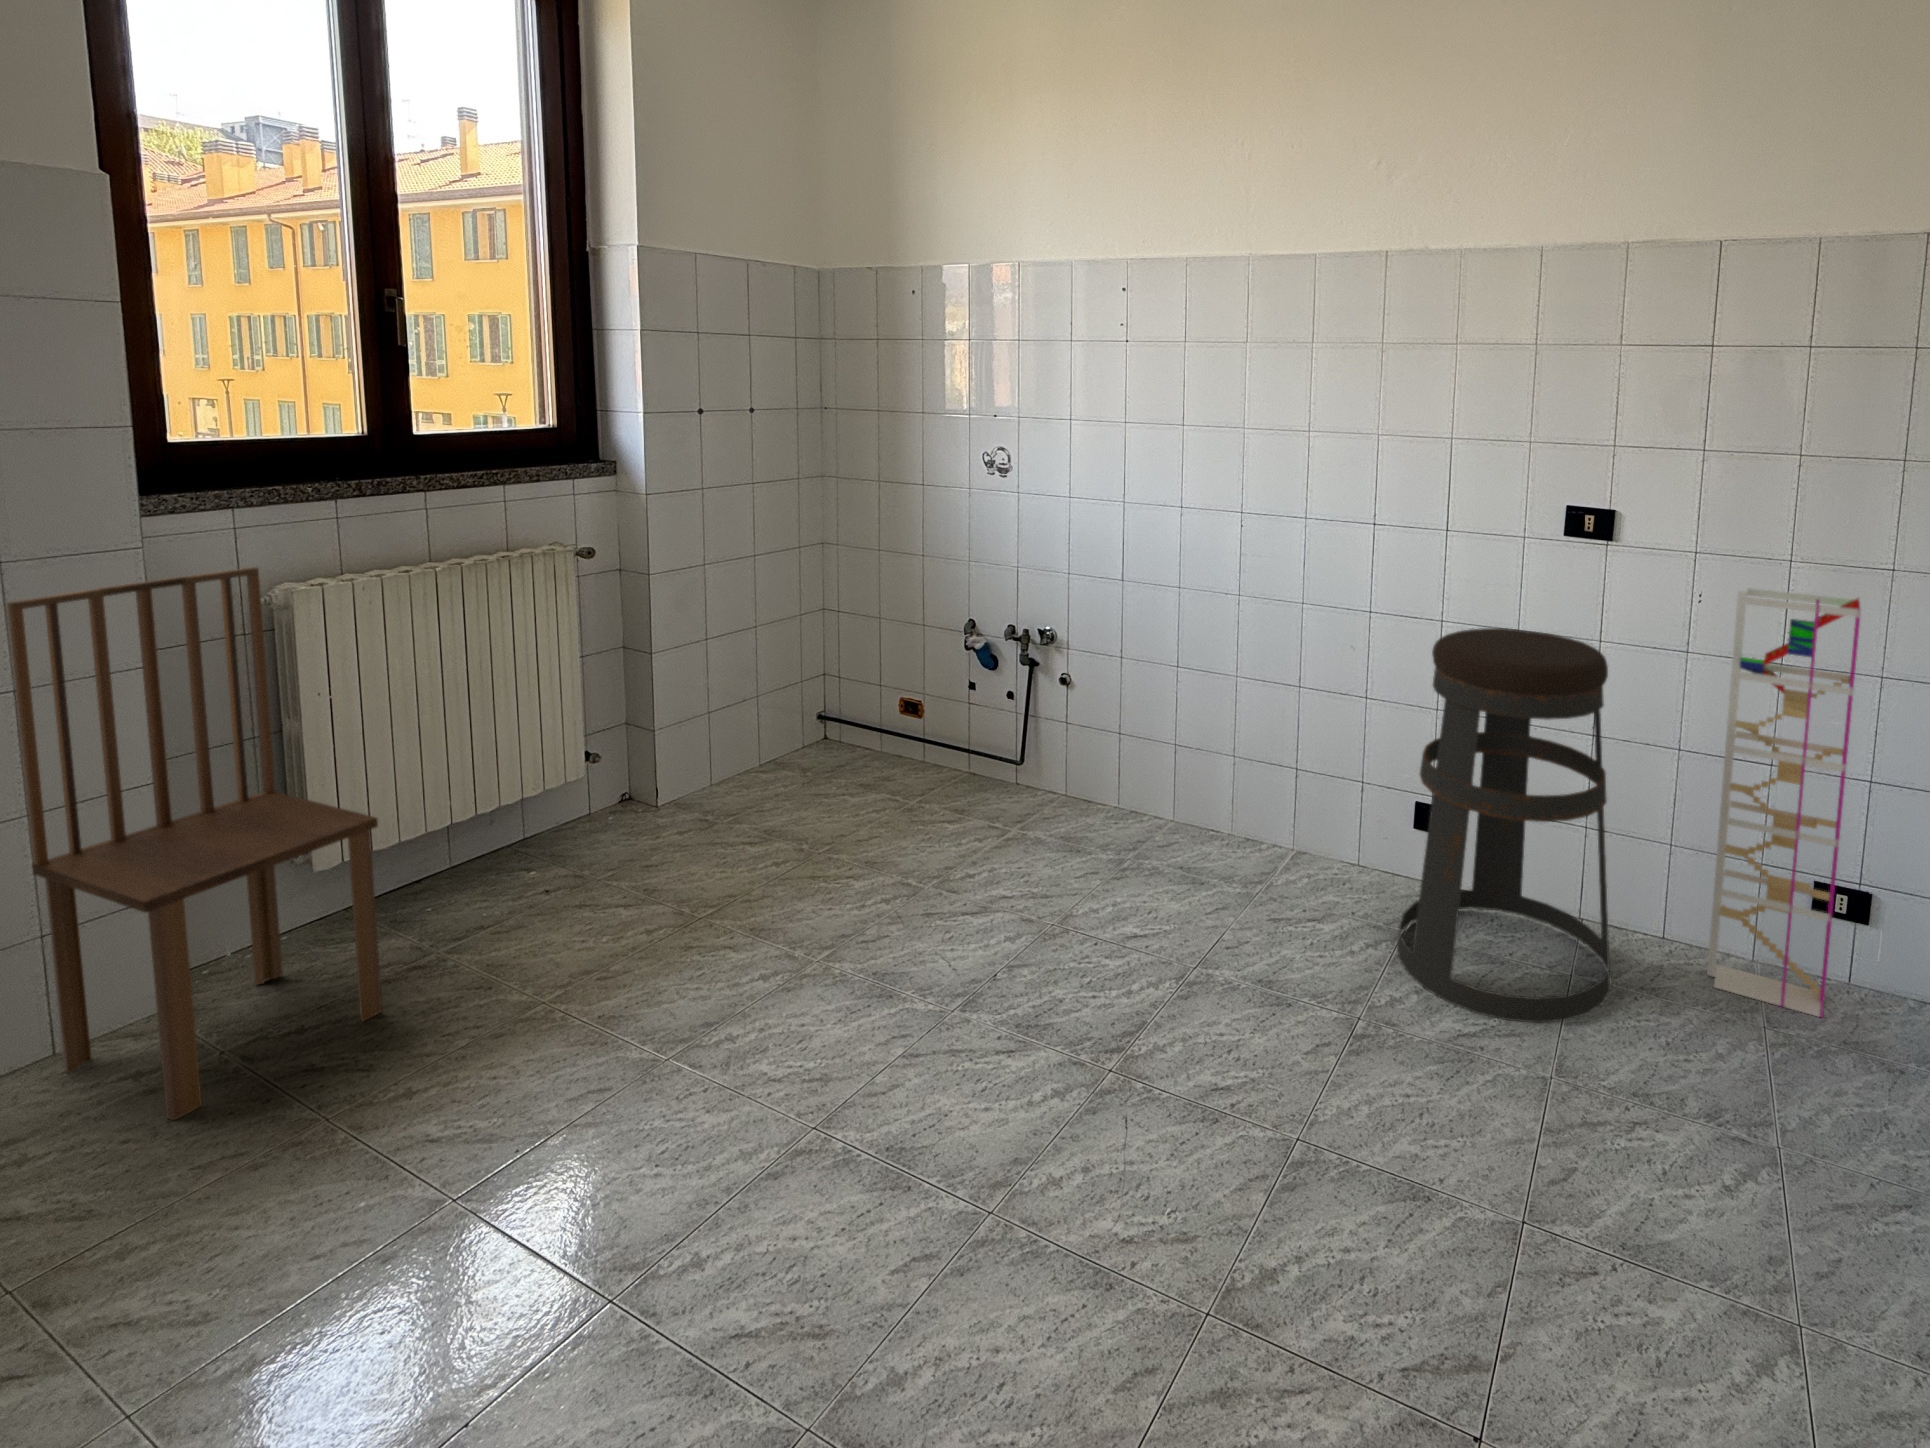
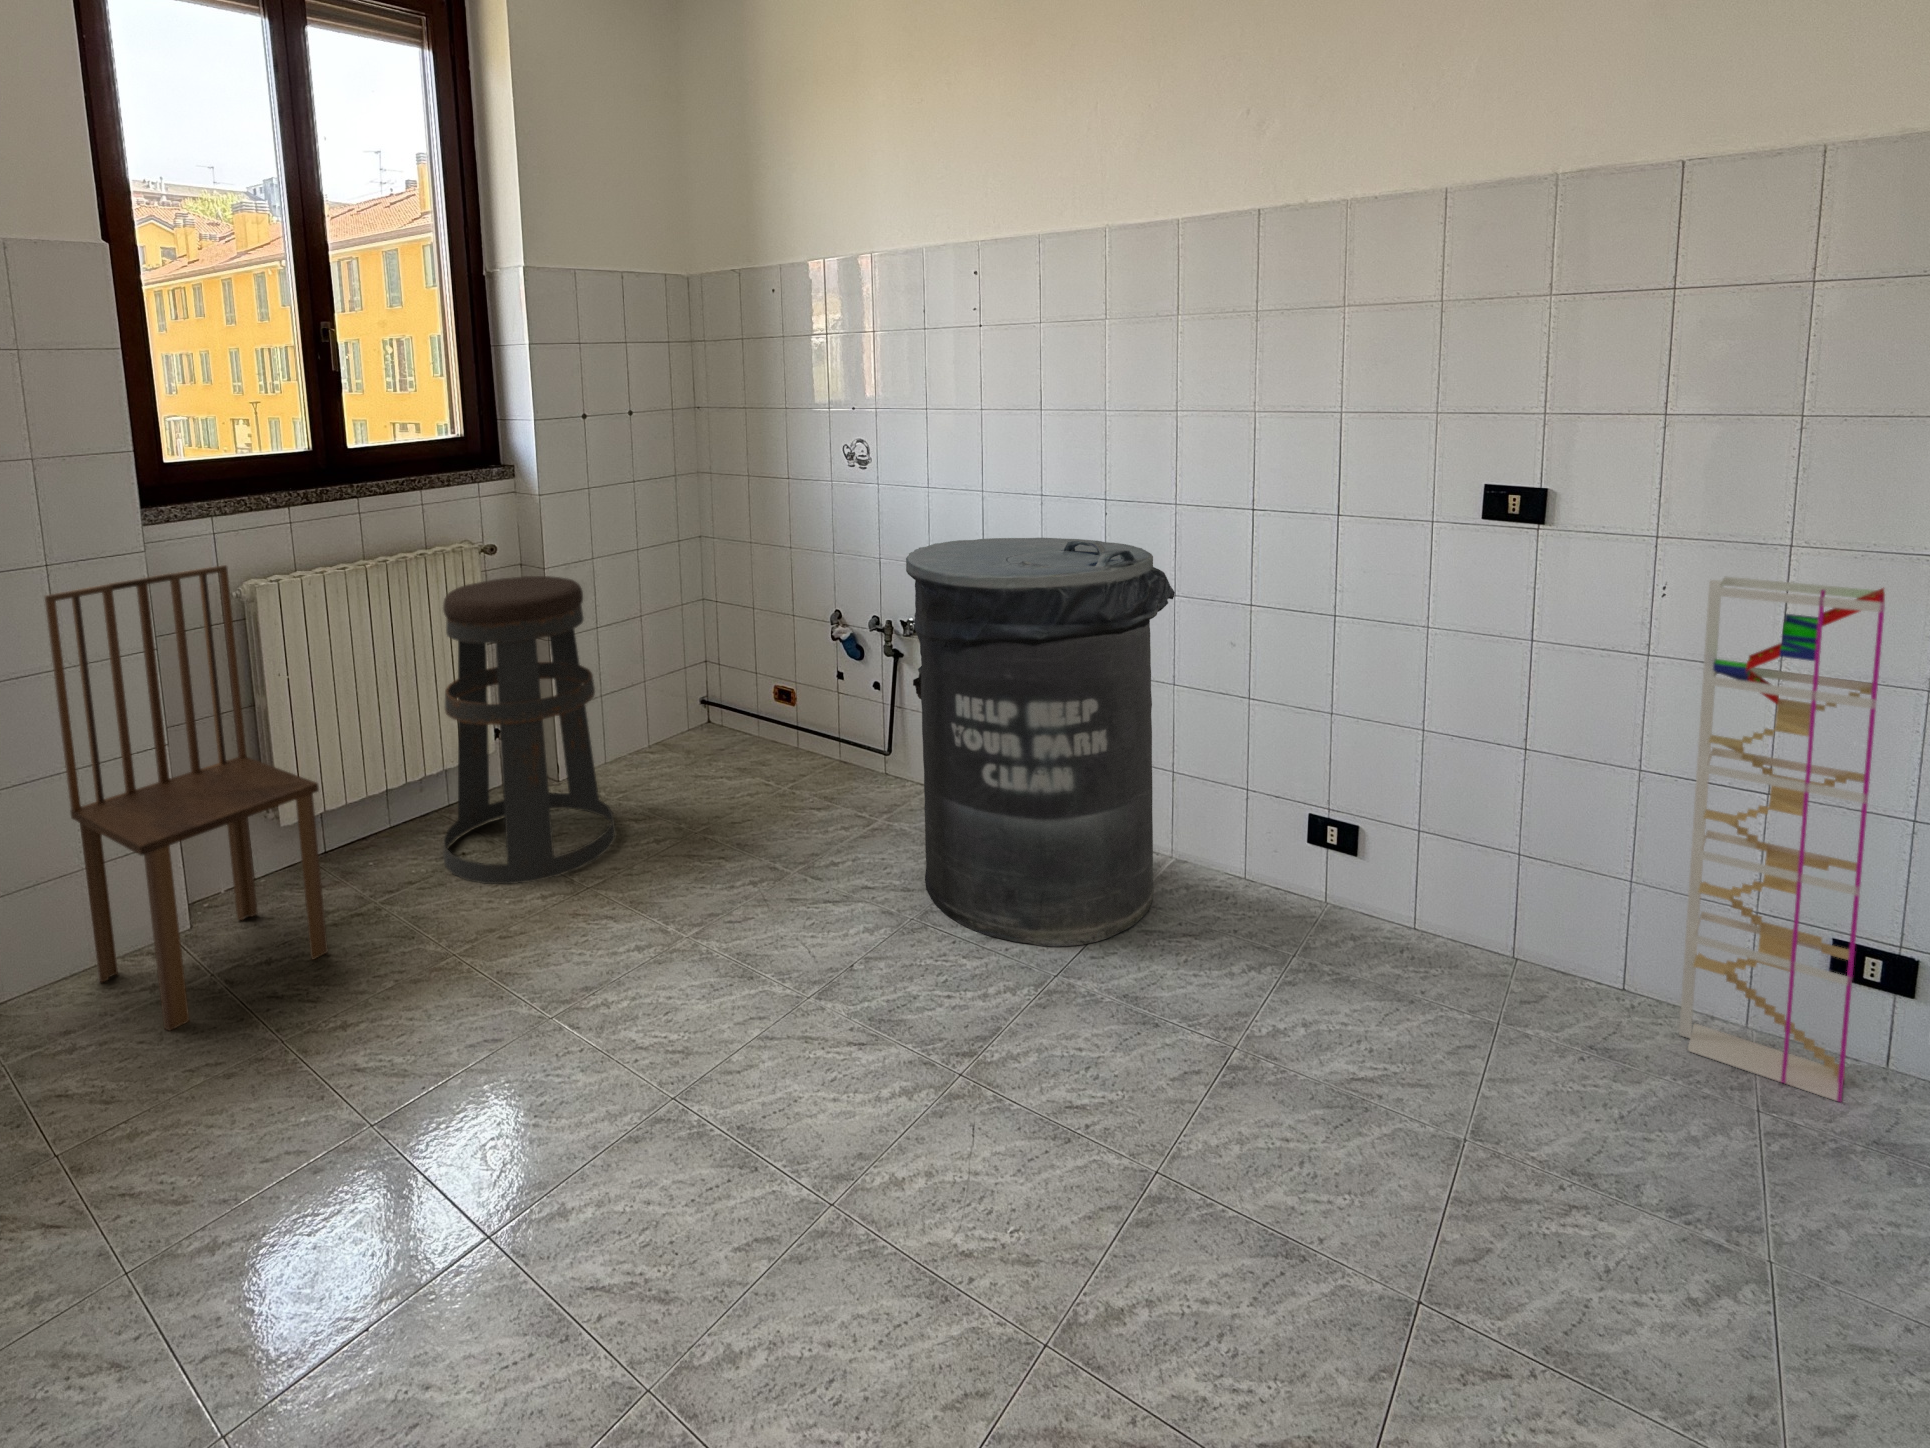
trash can: none [1051,548,1304,942] -> present [906,538,1175,947]
bar stool: present [1397,628,1610,1023] -> present [443,576,616,884]

